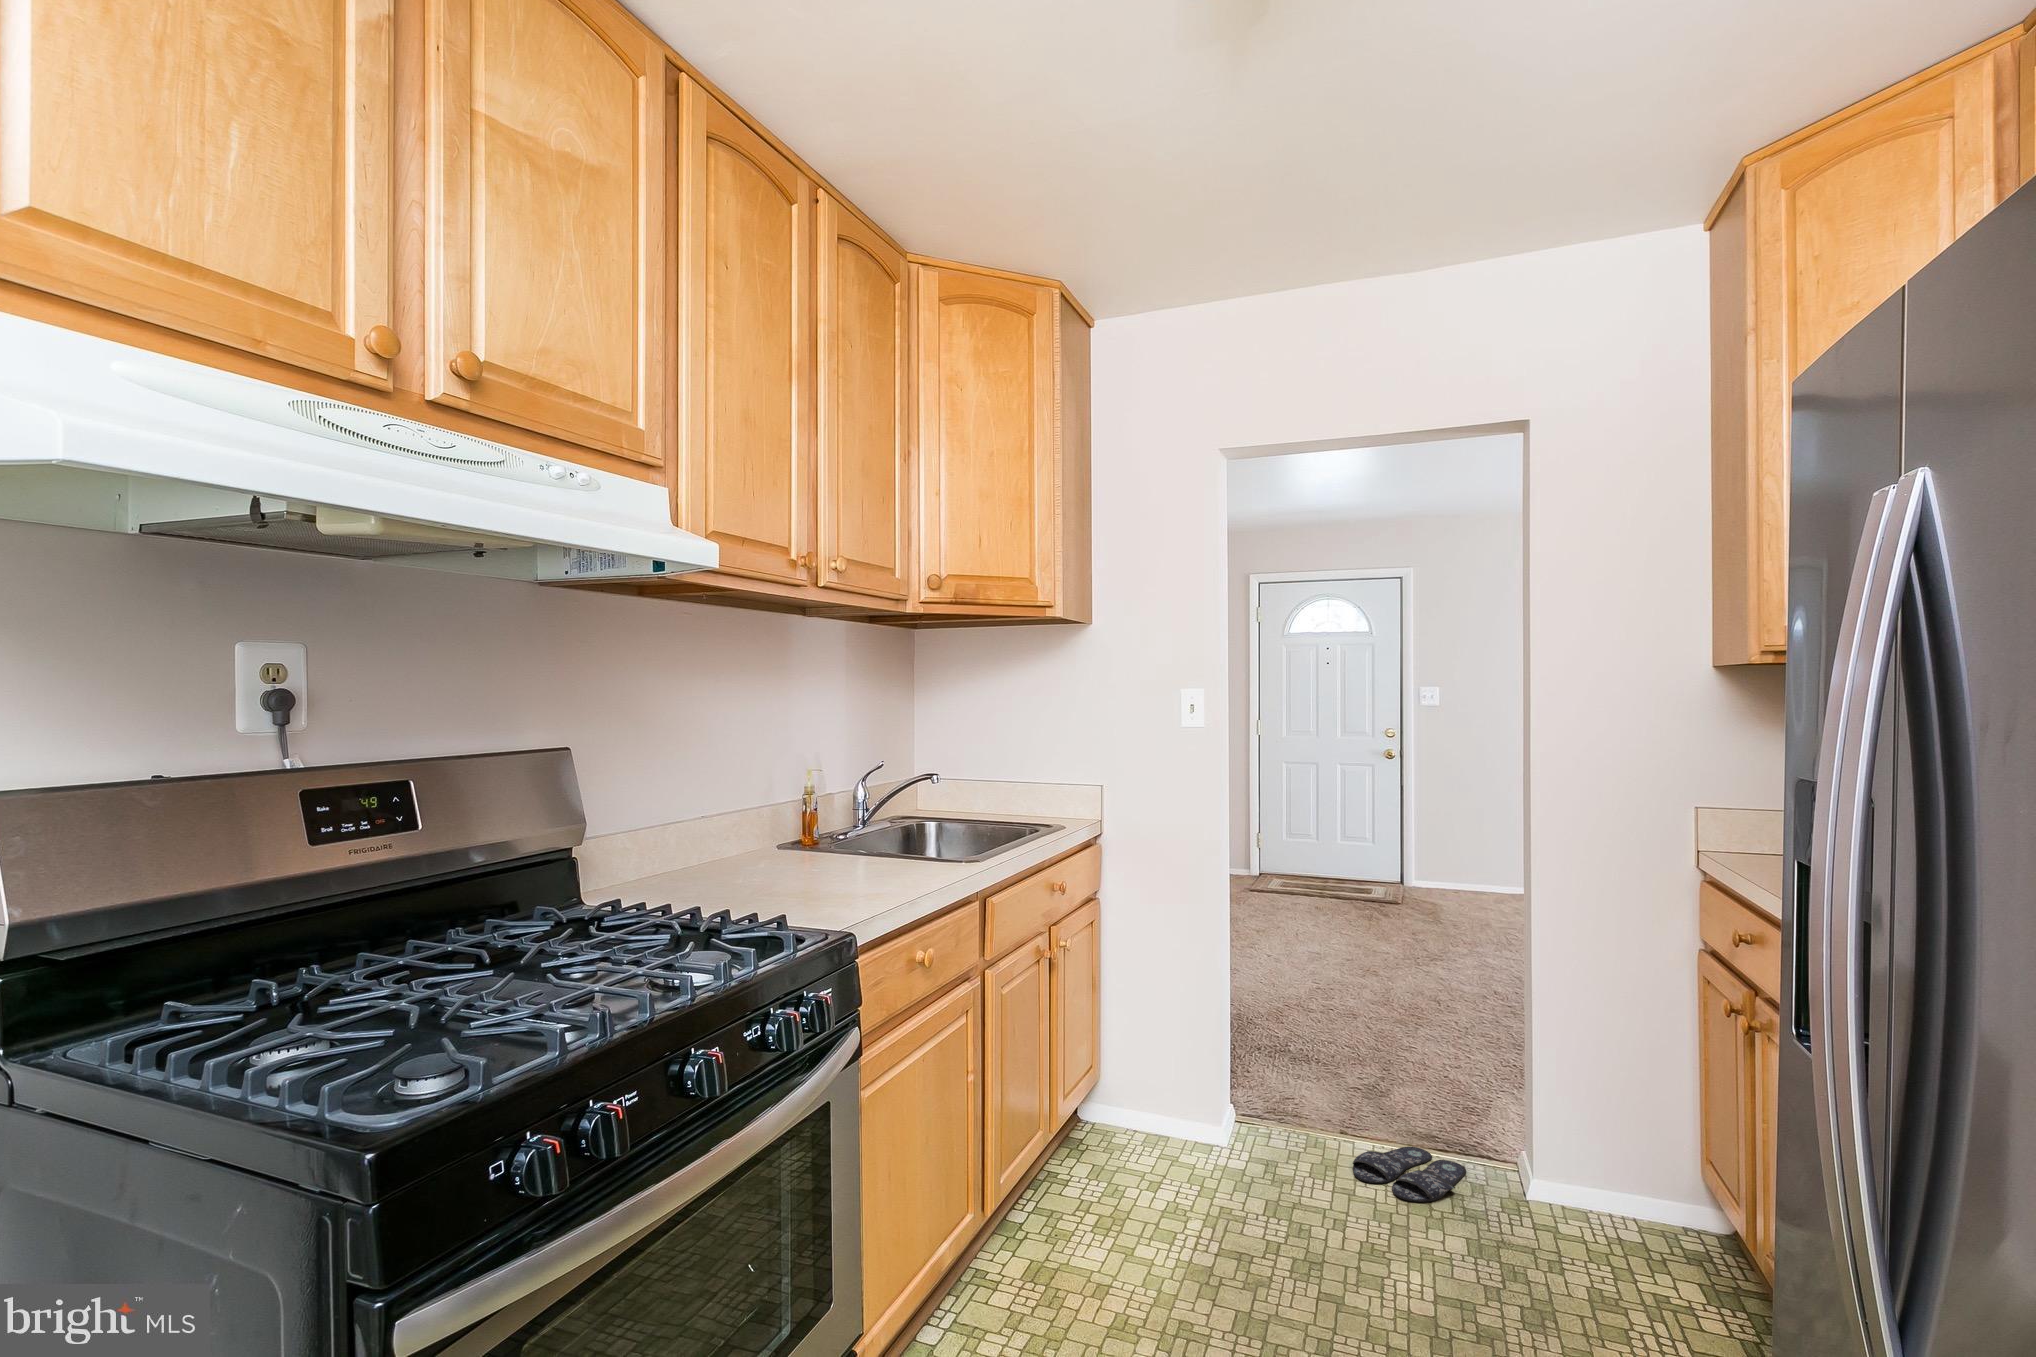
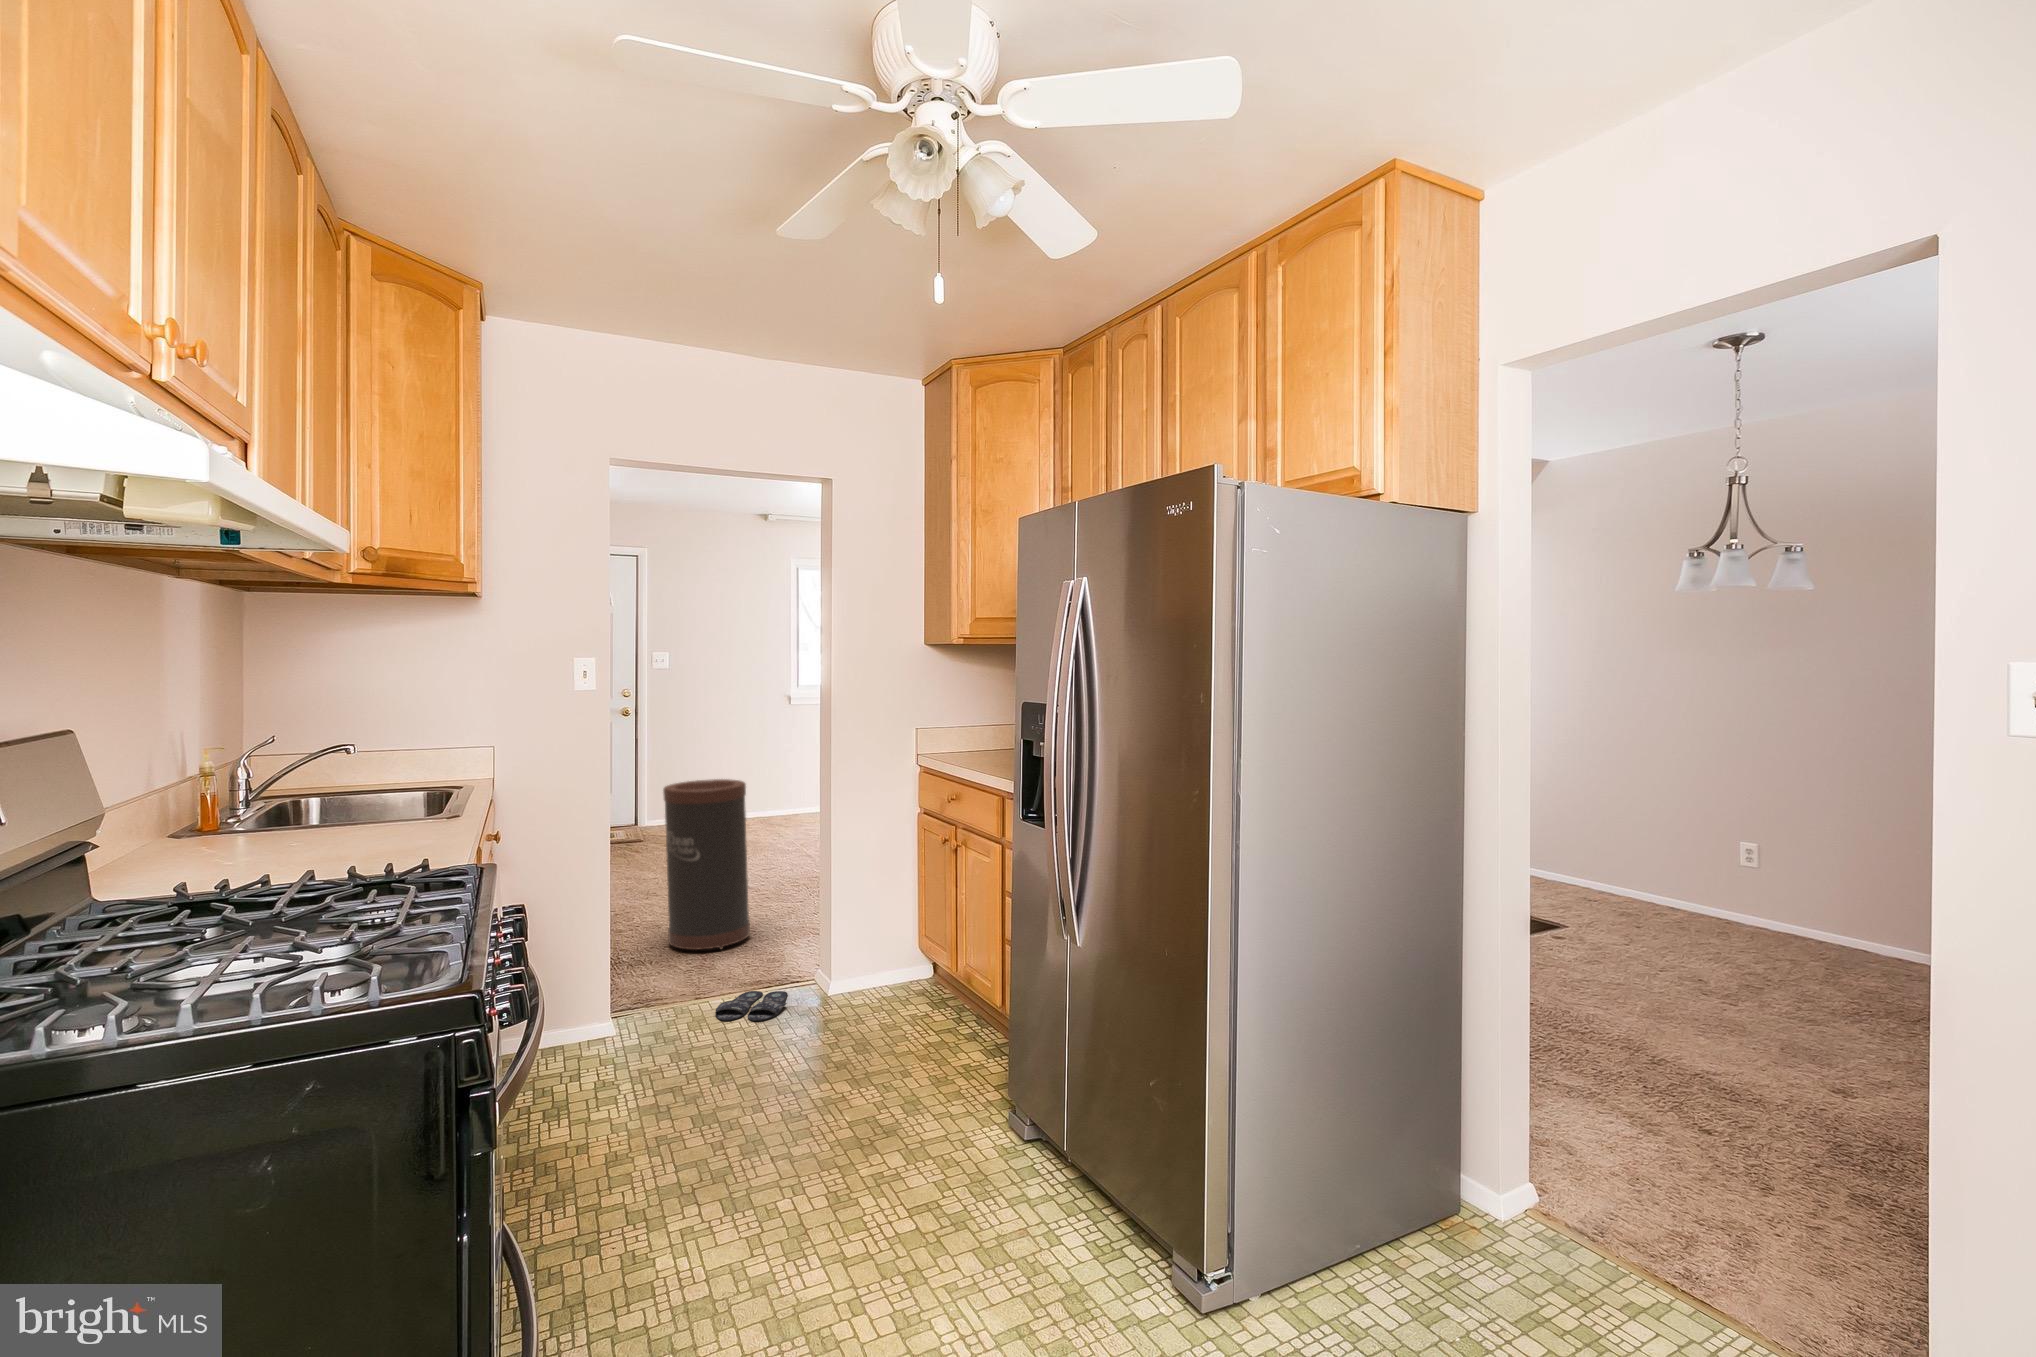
trash can: none [1351,843,1460,1072] -> present [663,779,750,950]

